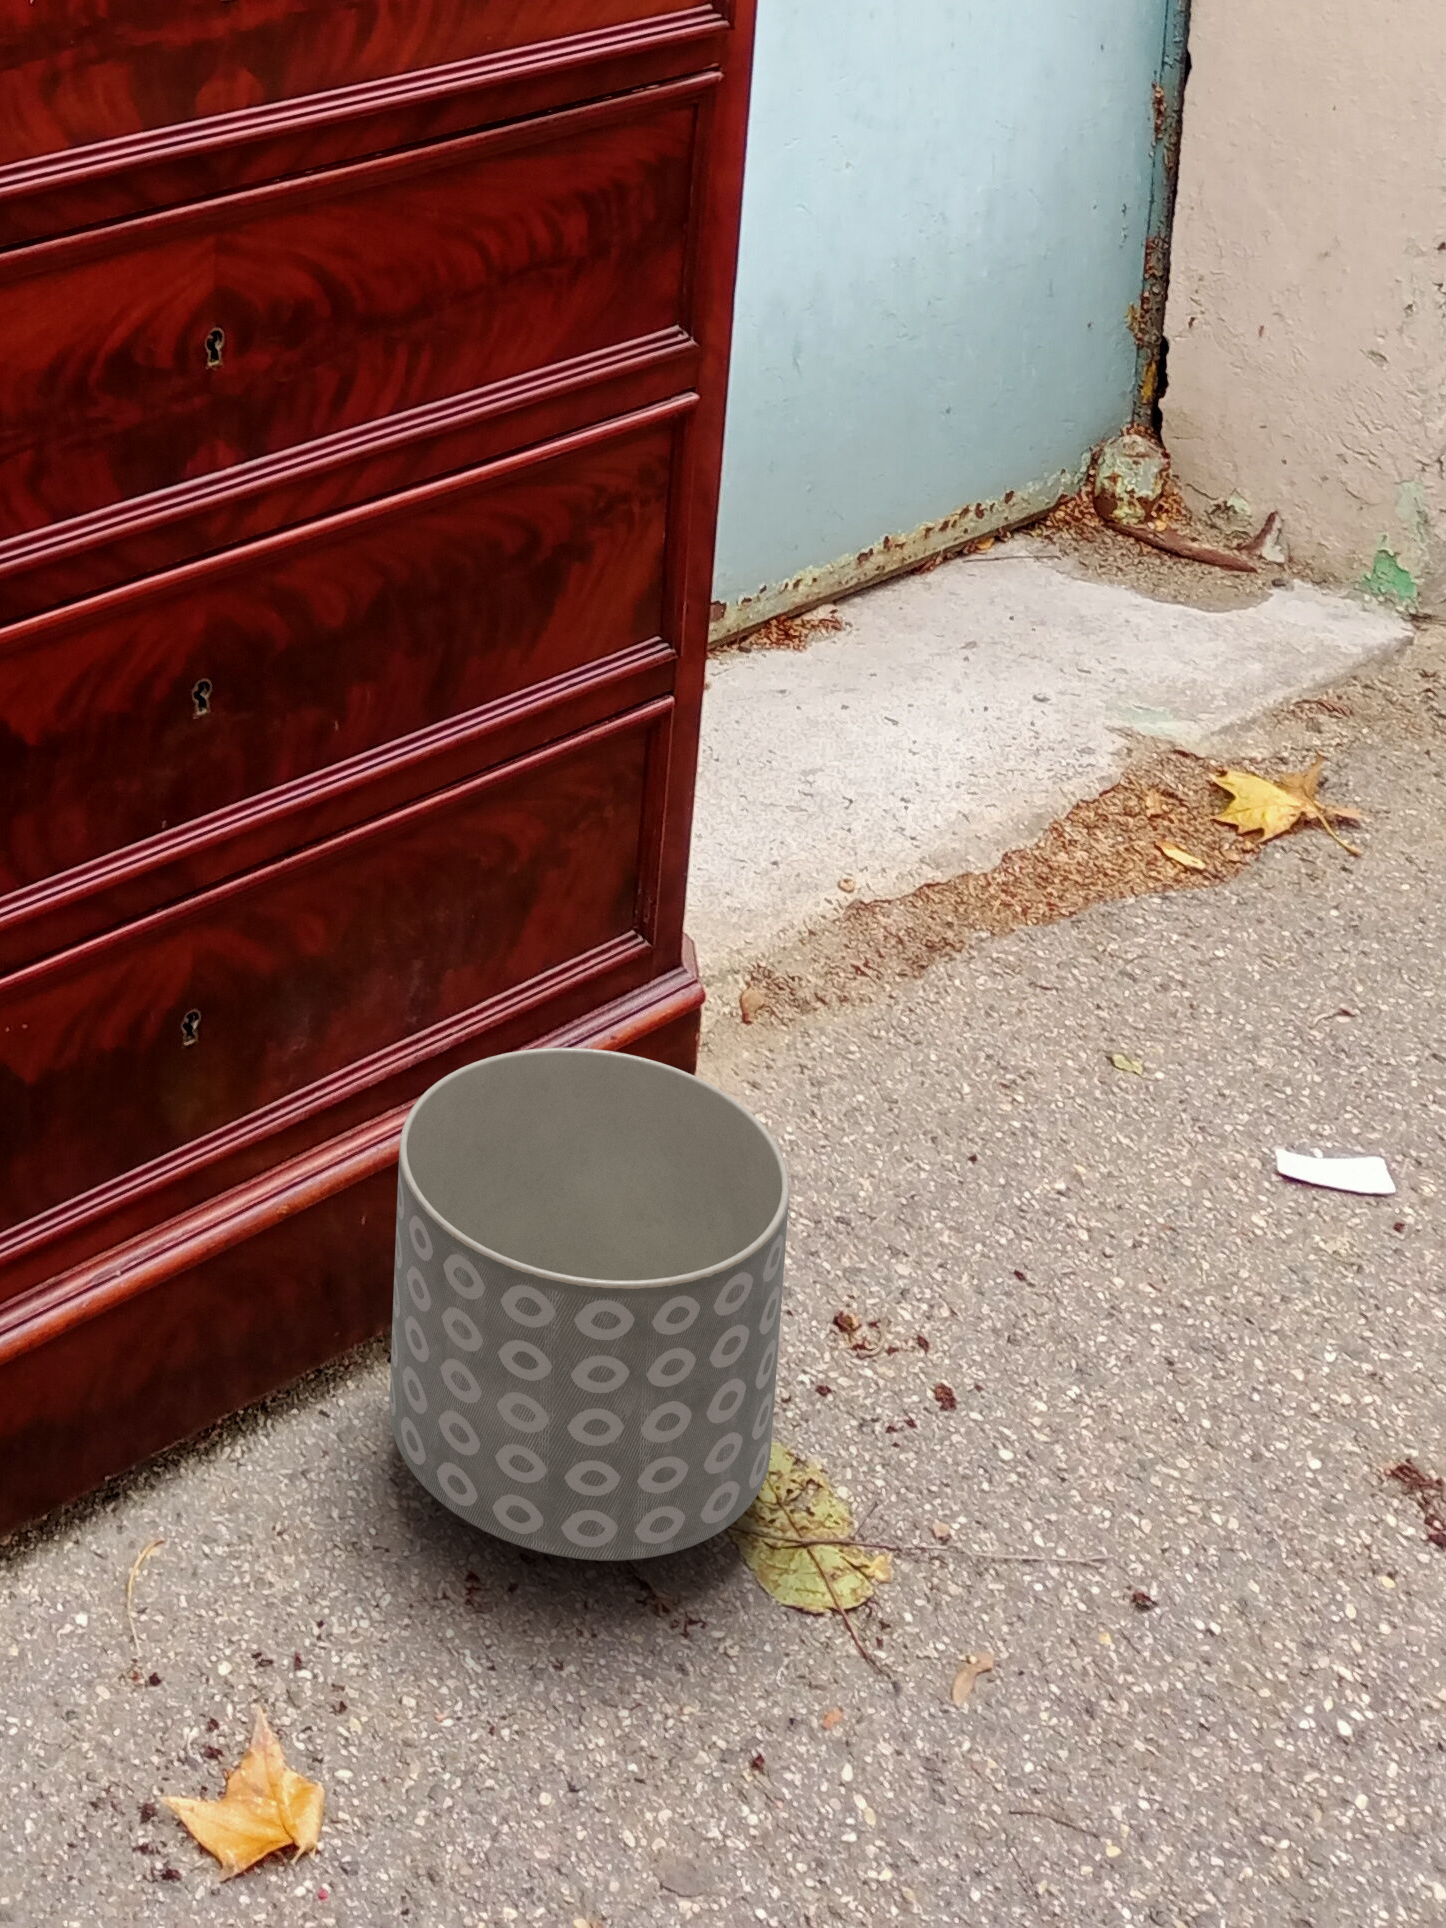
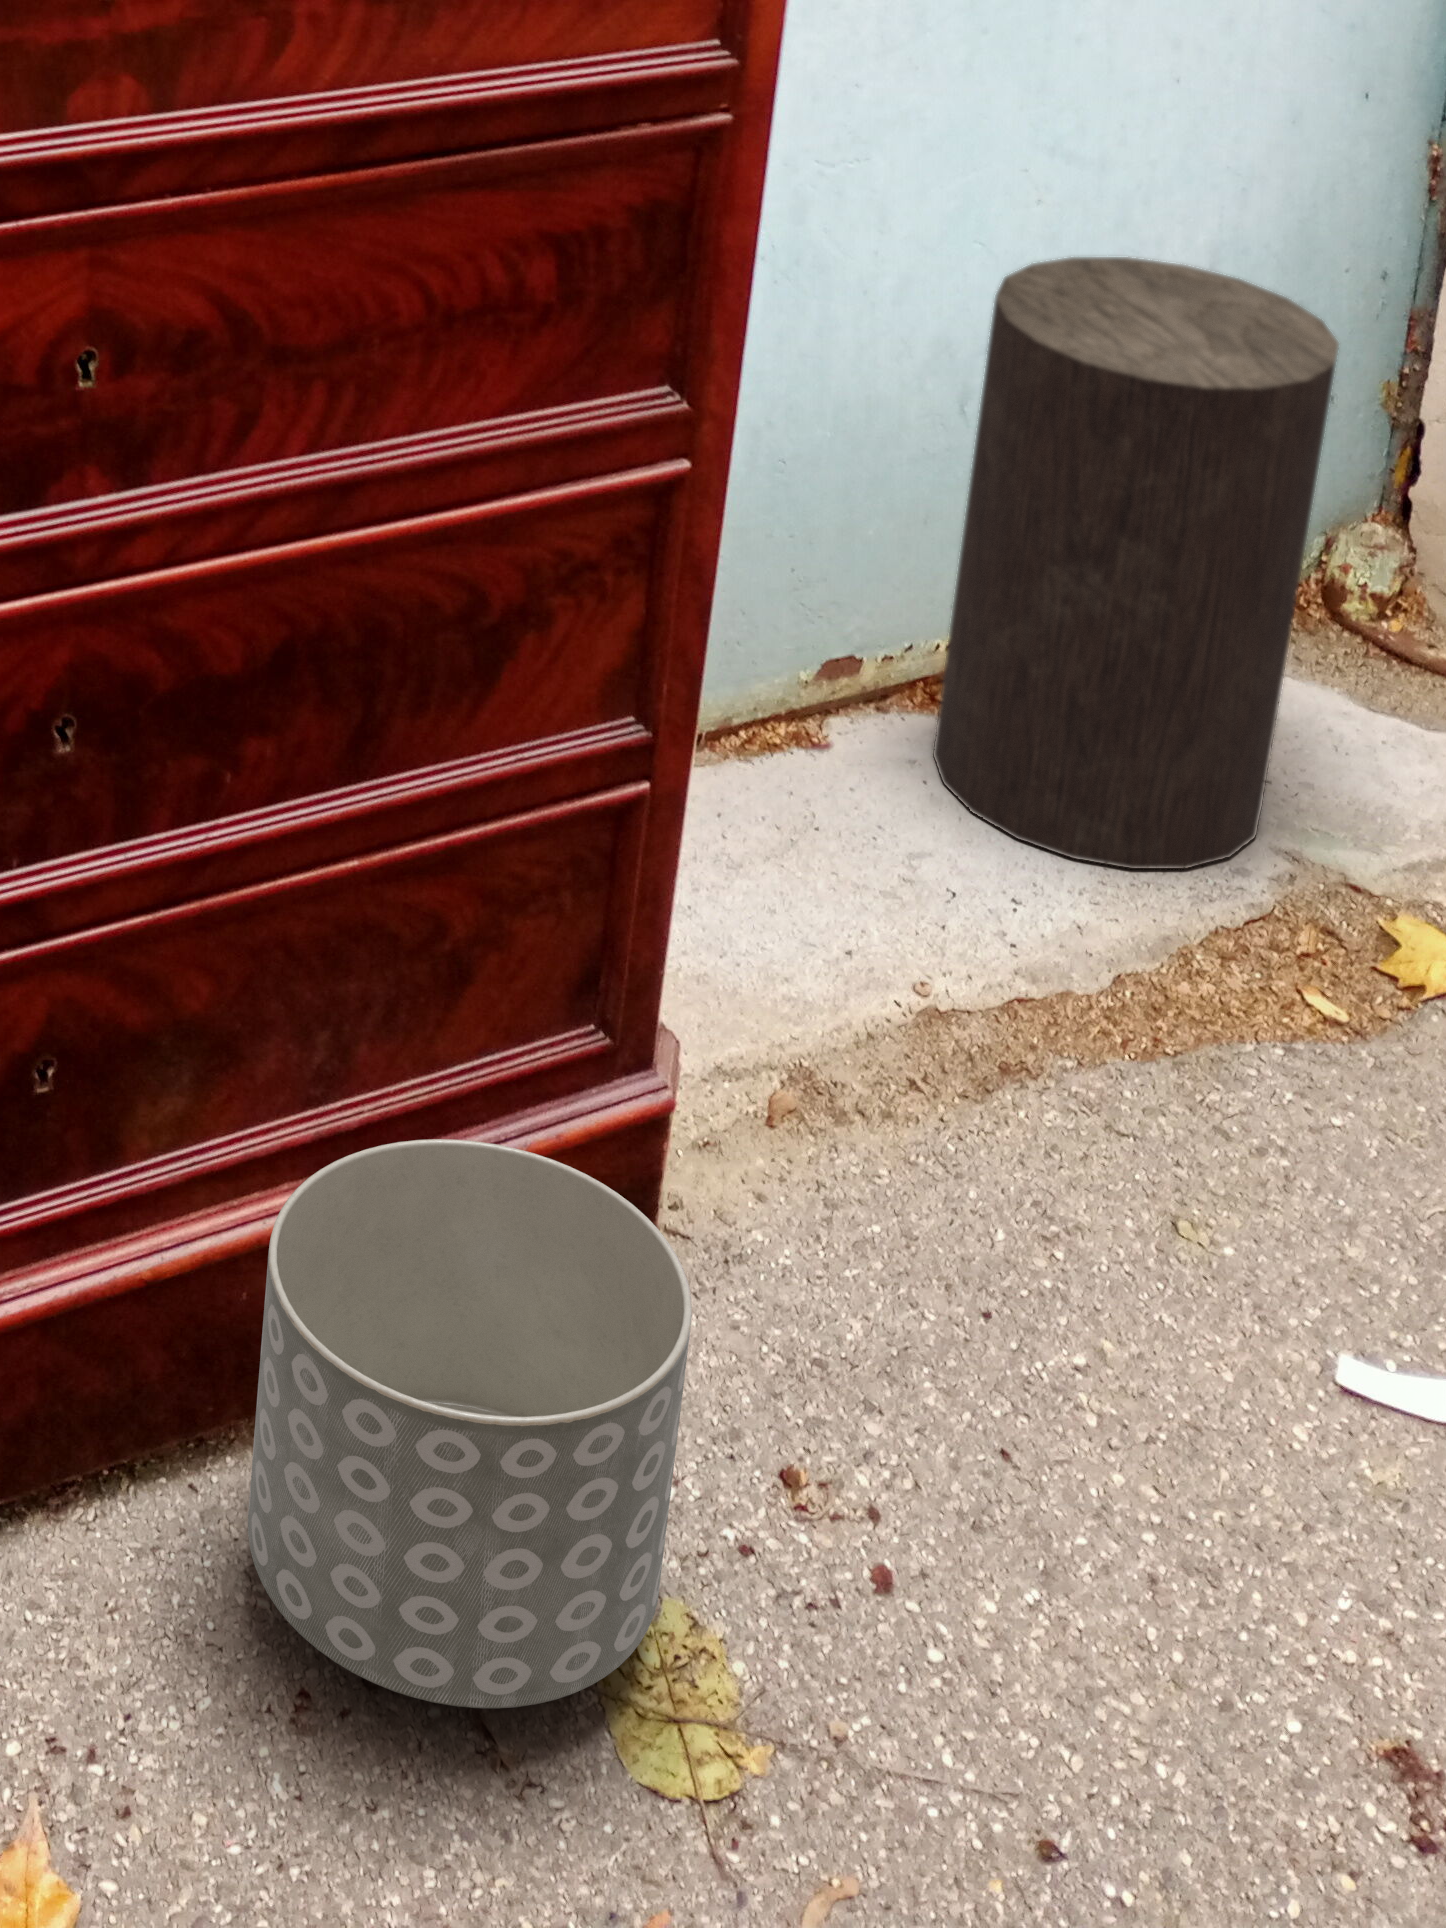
stool: none [798,212,1129,760] -> present [933,257,1339,869]

